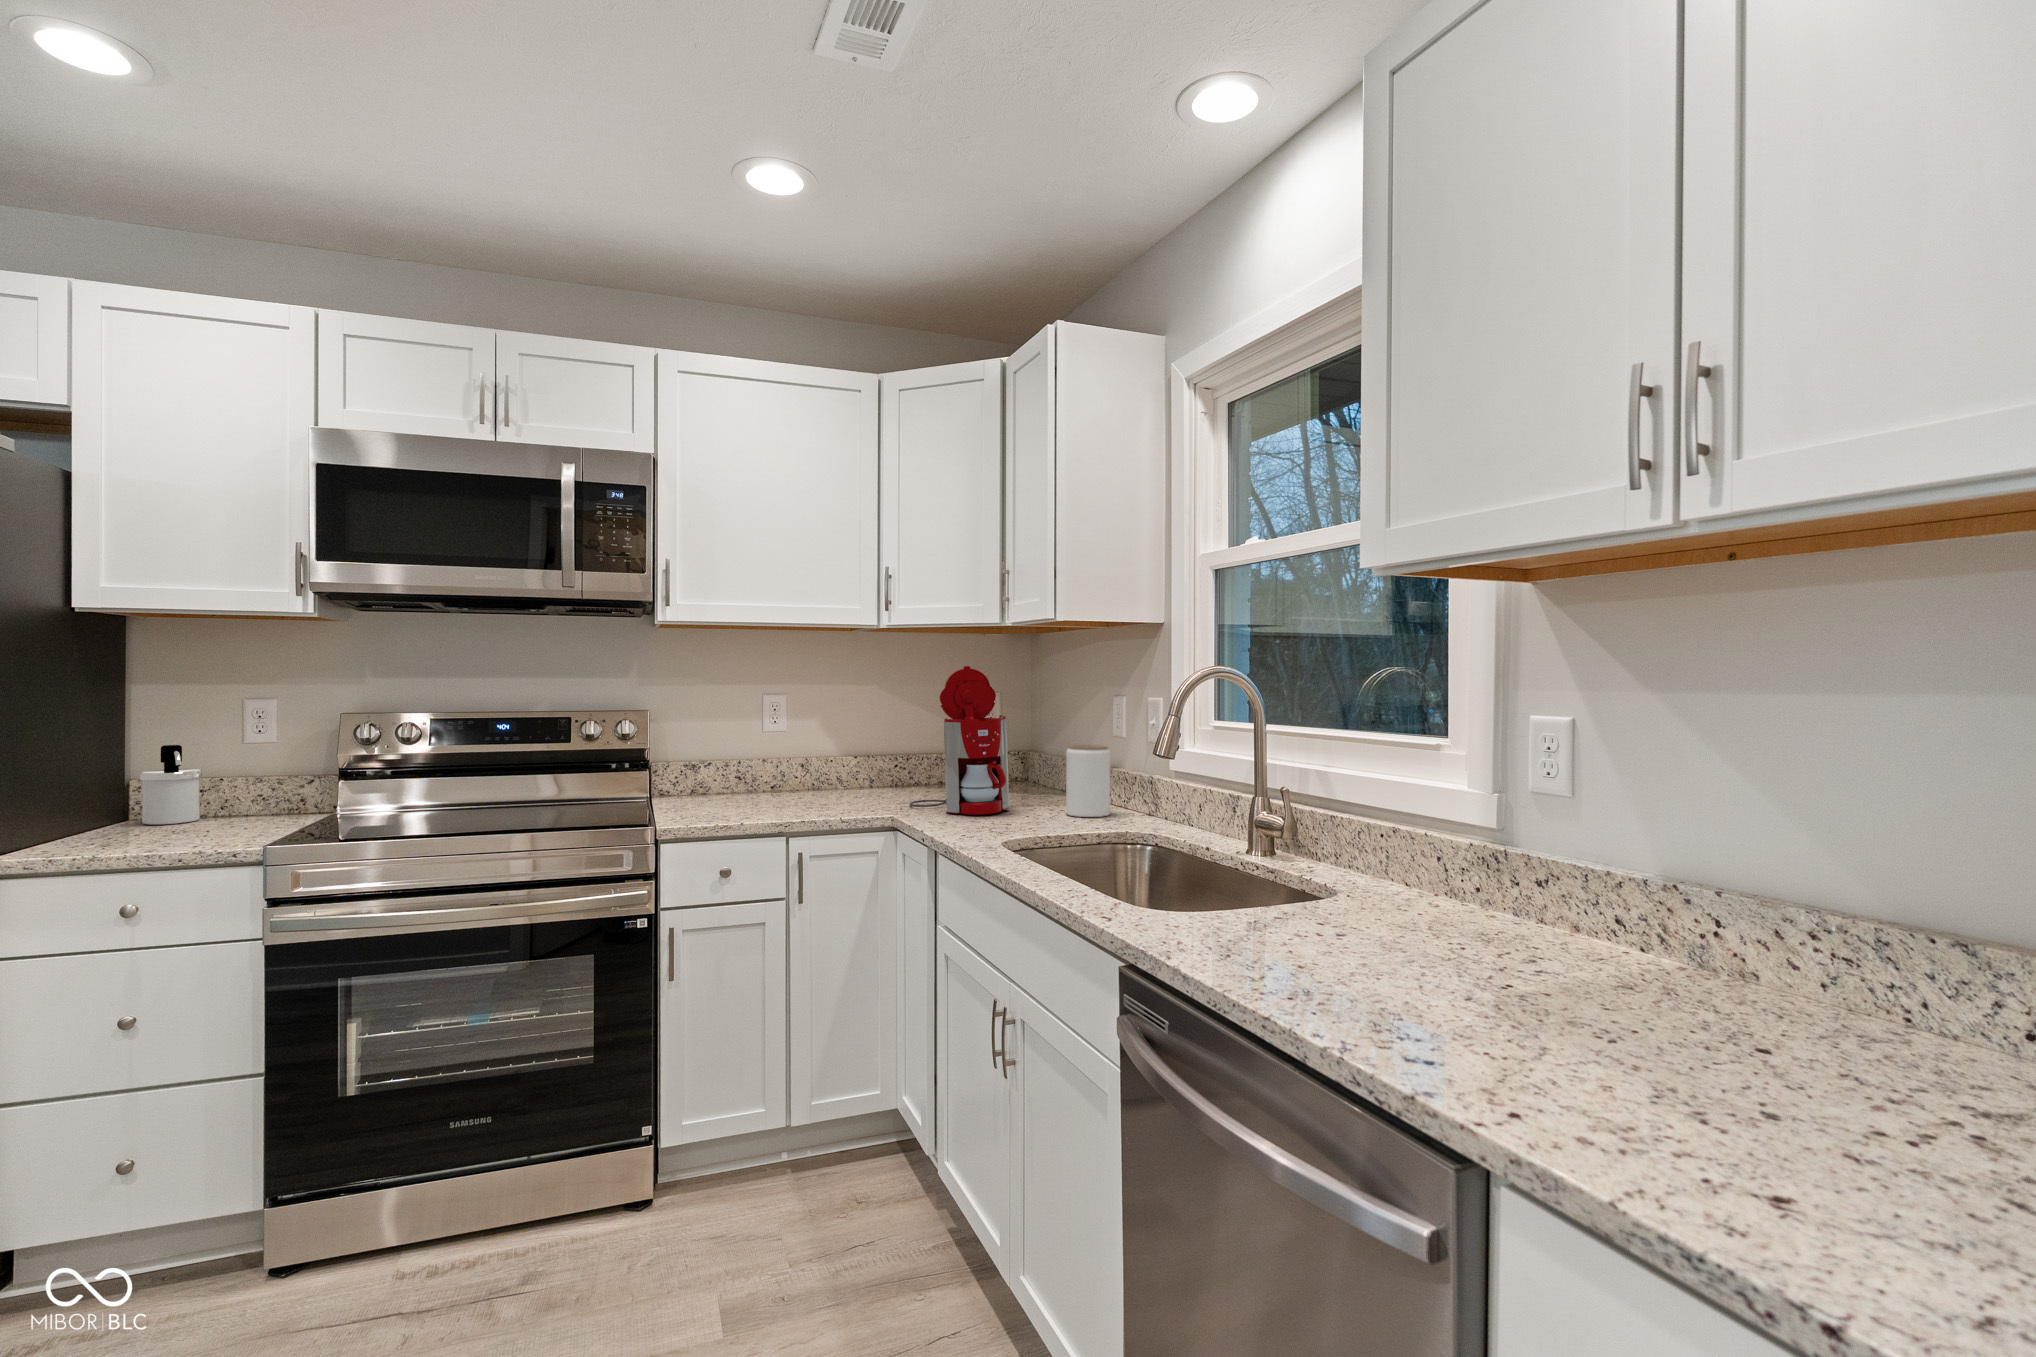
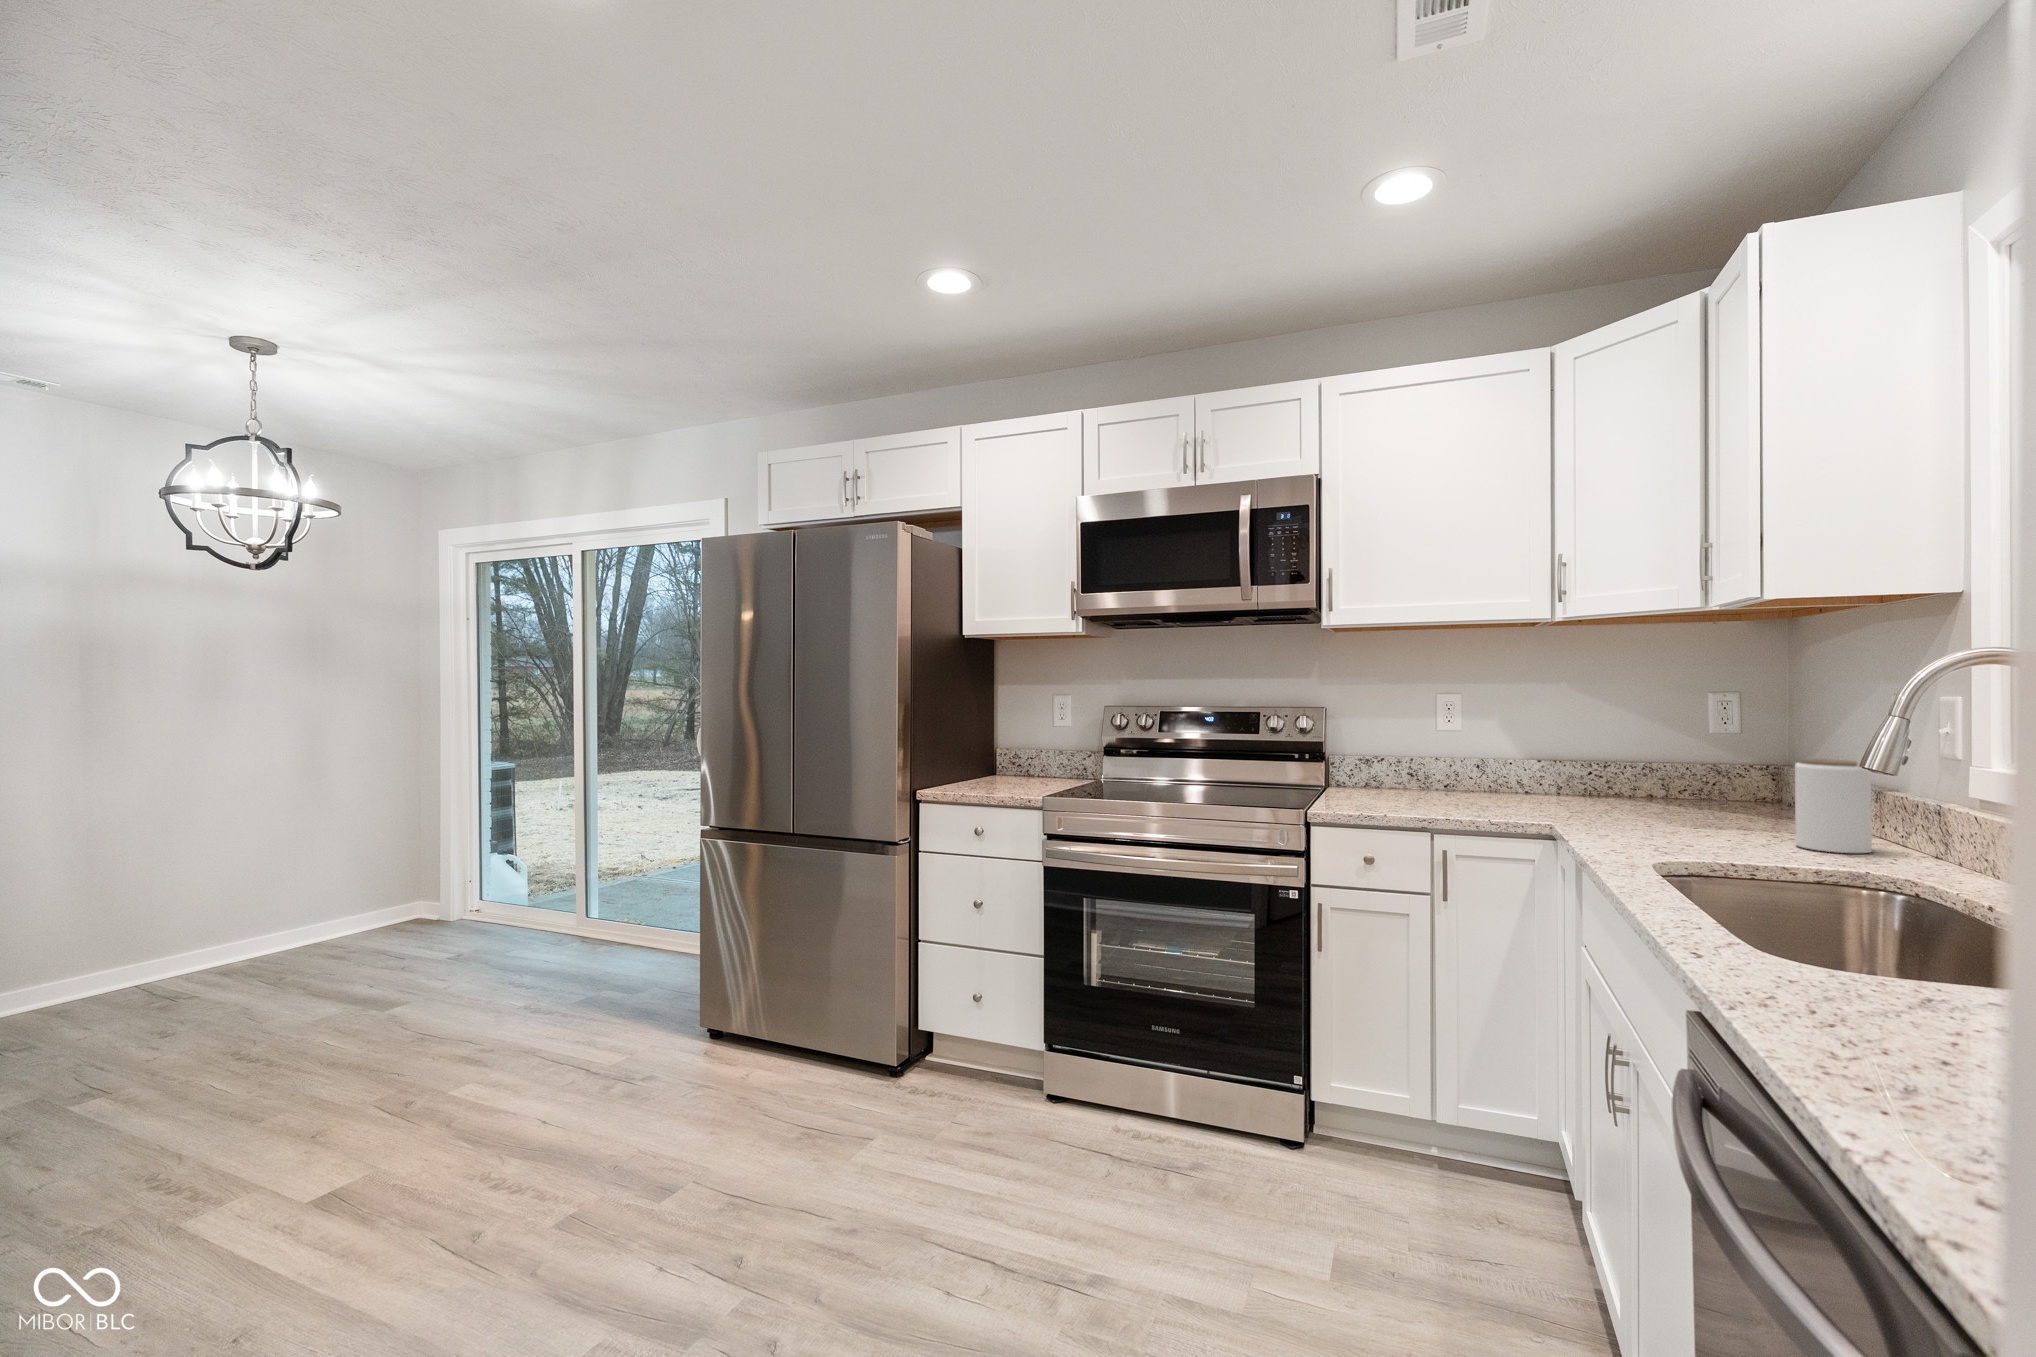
coffee maker: present [910,666,1010,815] -> none [1582,662,1713,833]
soap dispenser: present [140,745,202,825] -> none [1002,726,1032,778]

